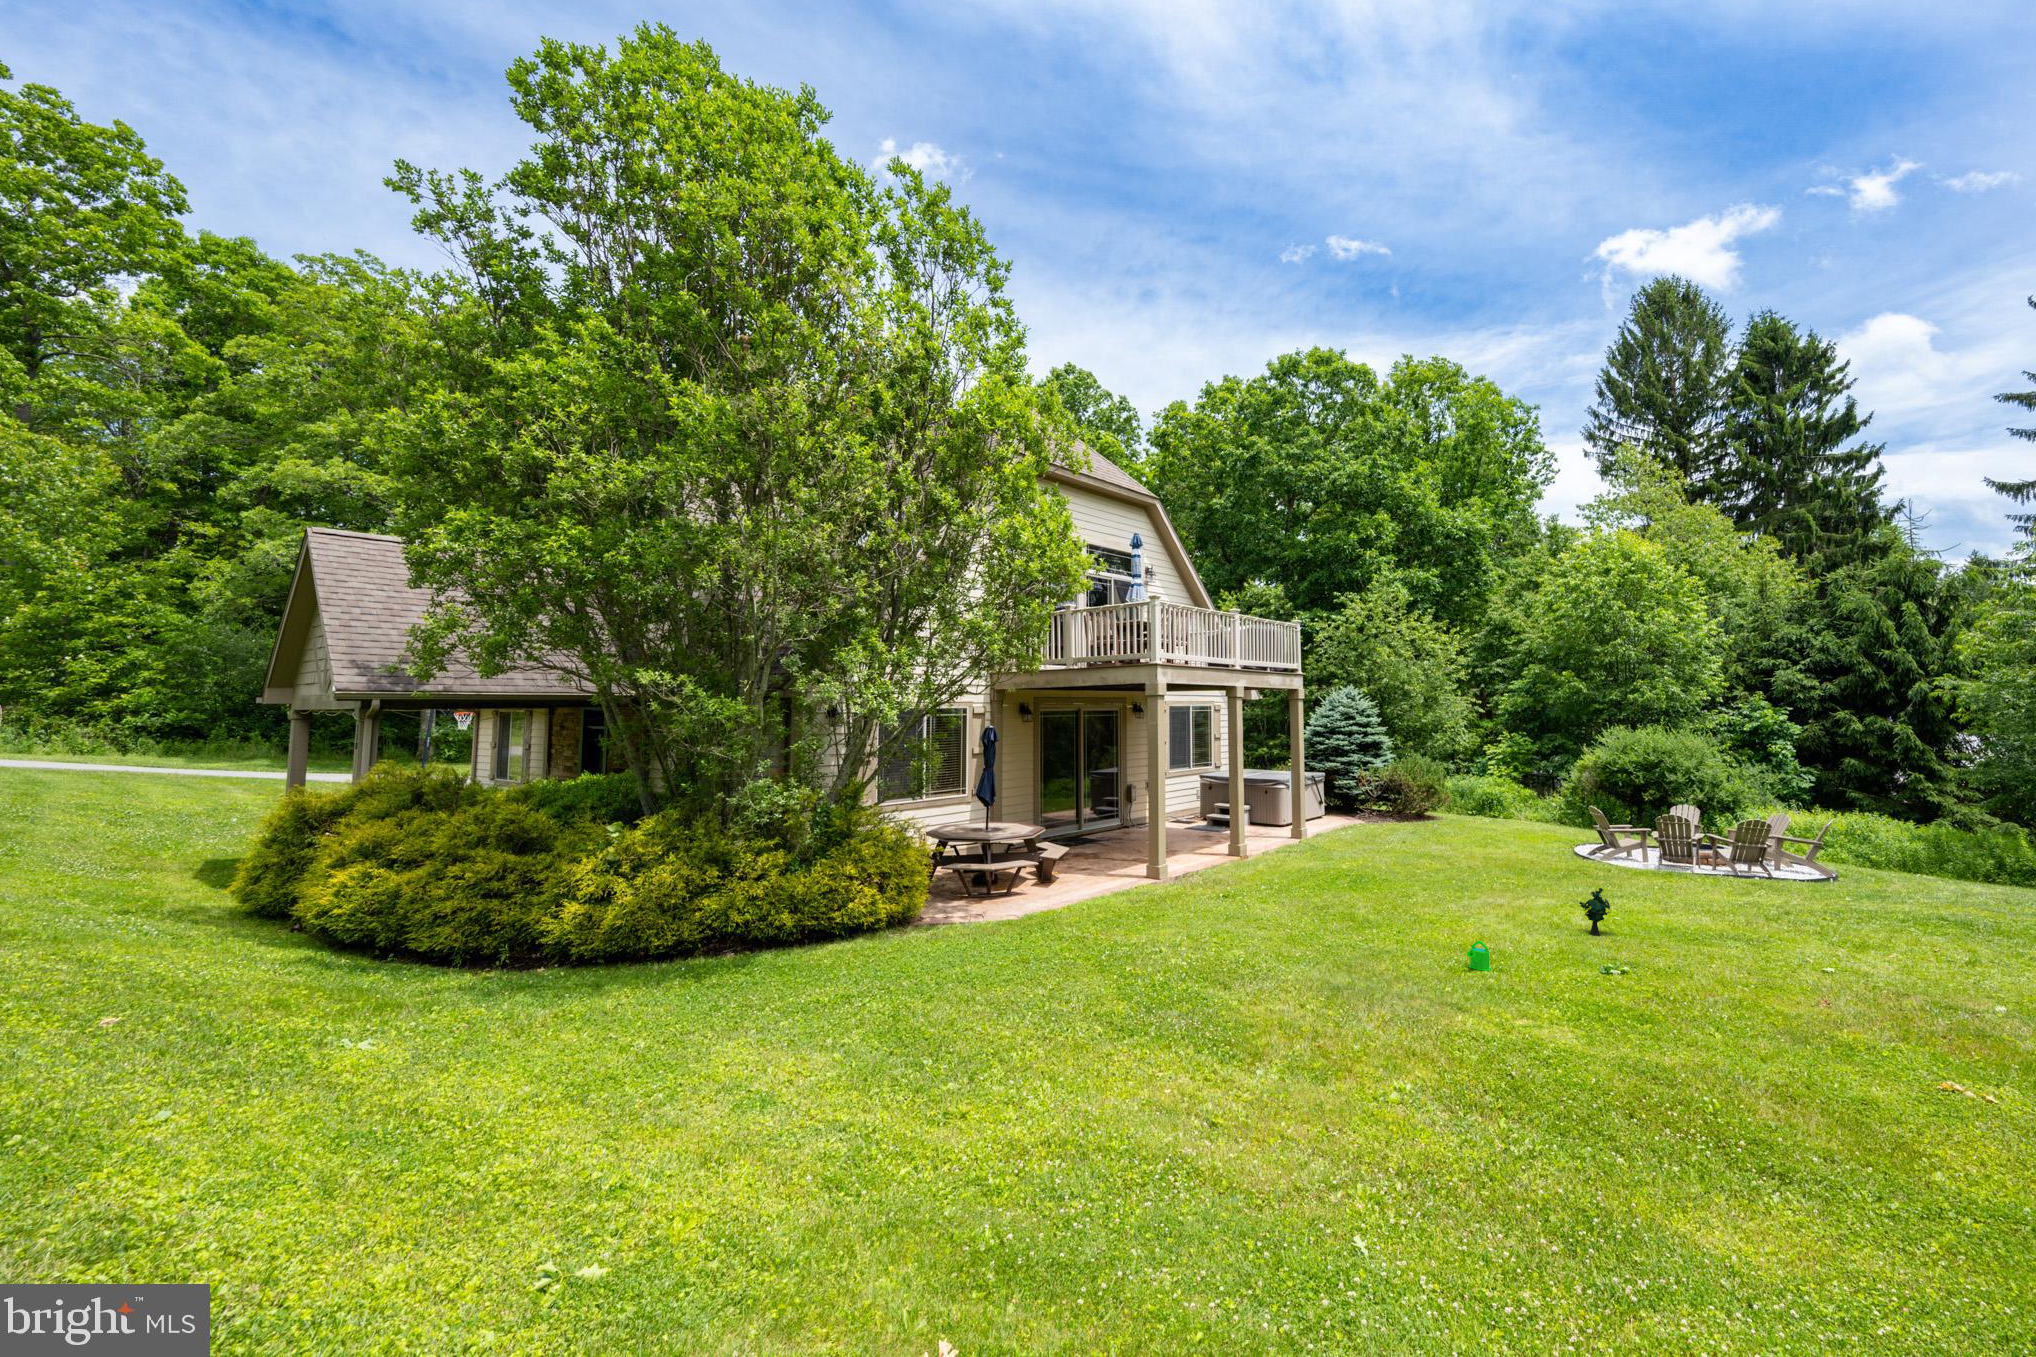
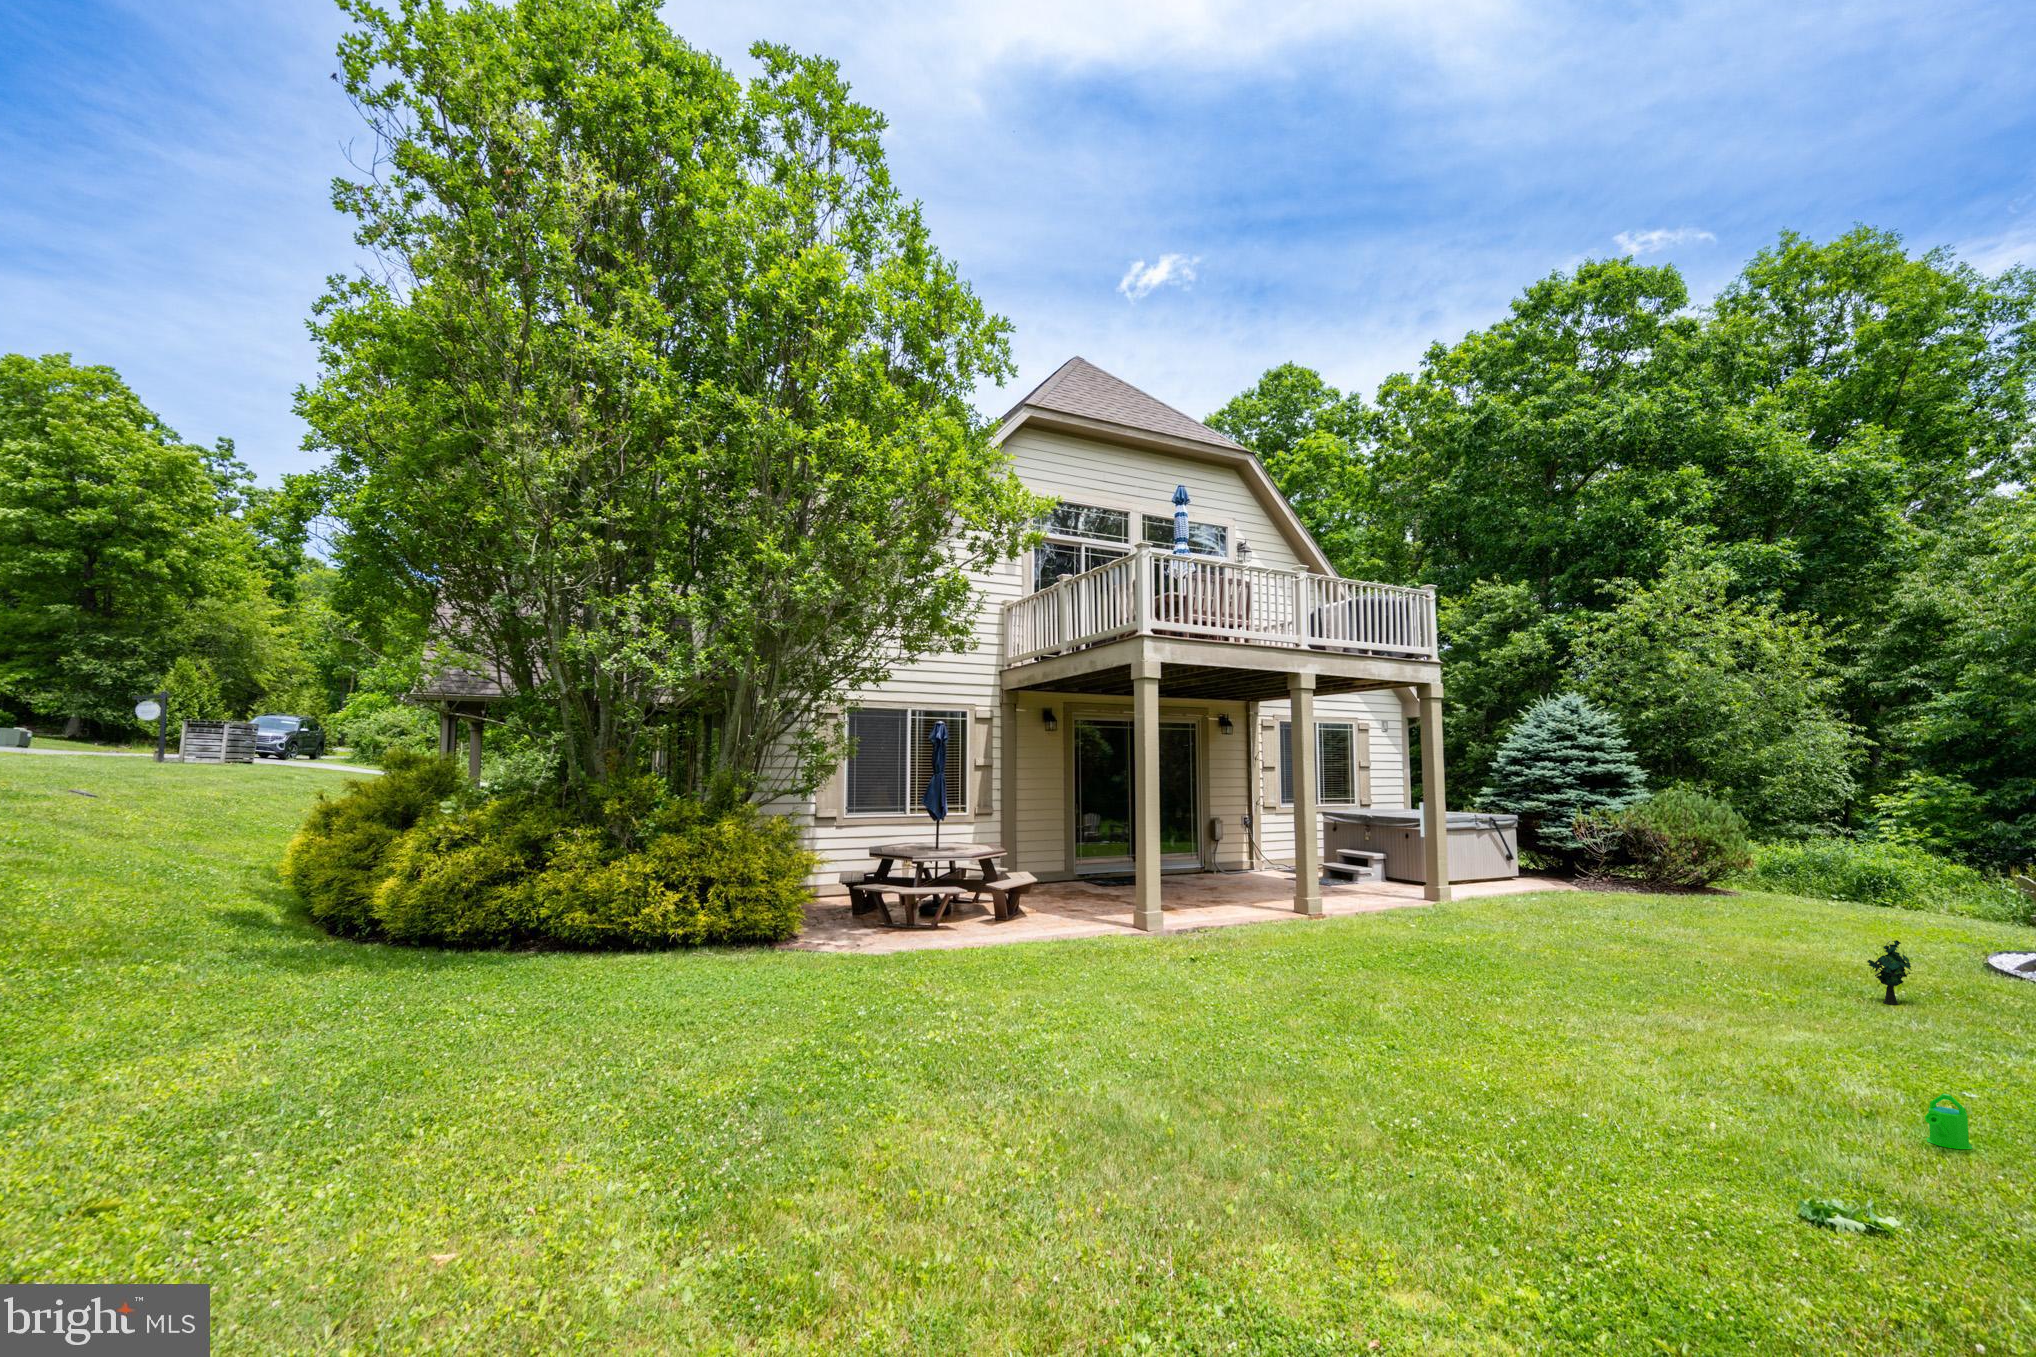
watering can: present [1467,941,1491,971] -> present [1925,1094,1973,1149]

